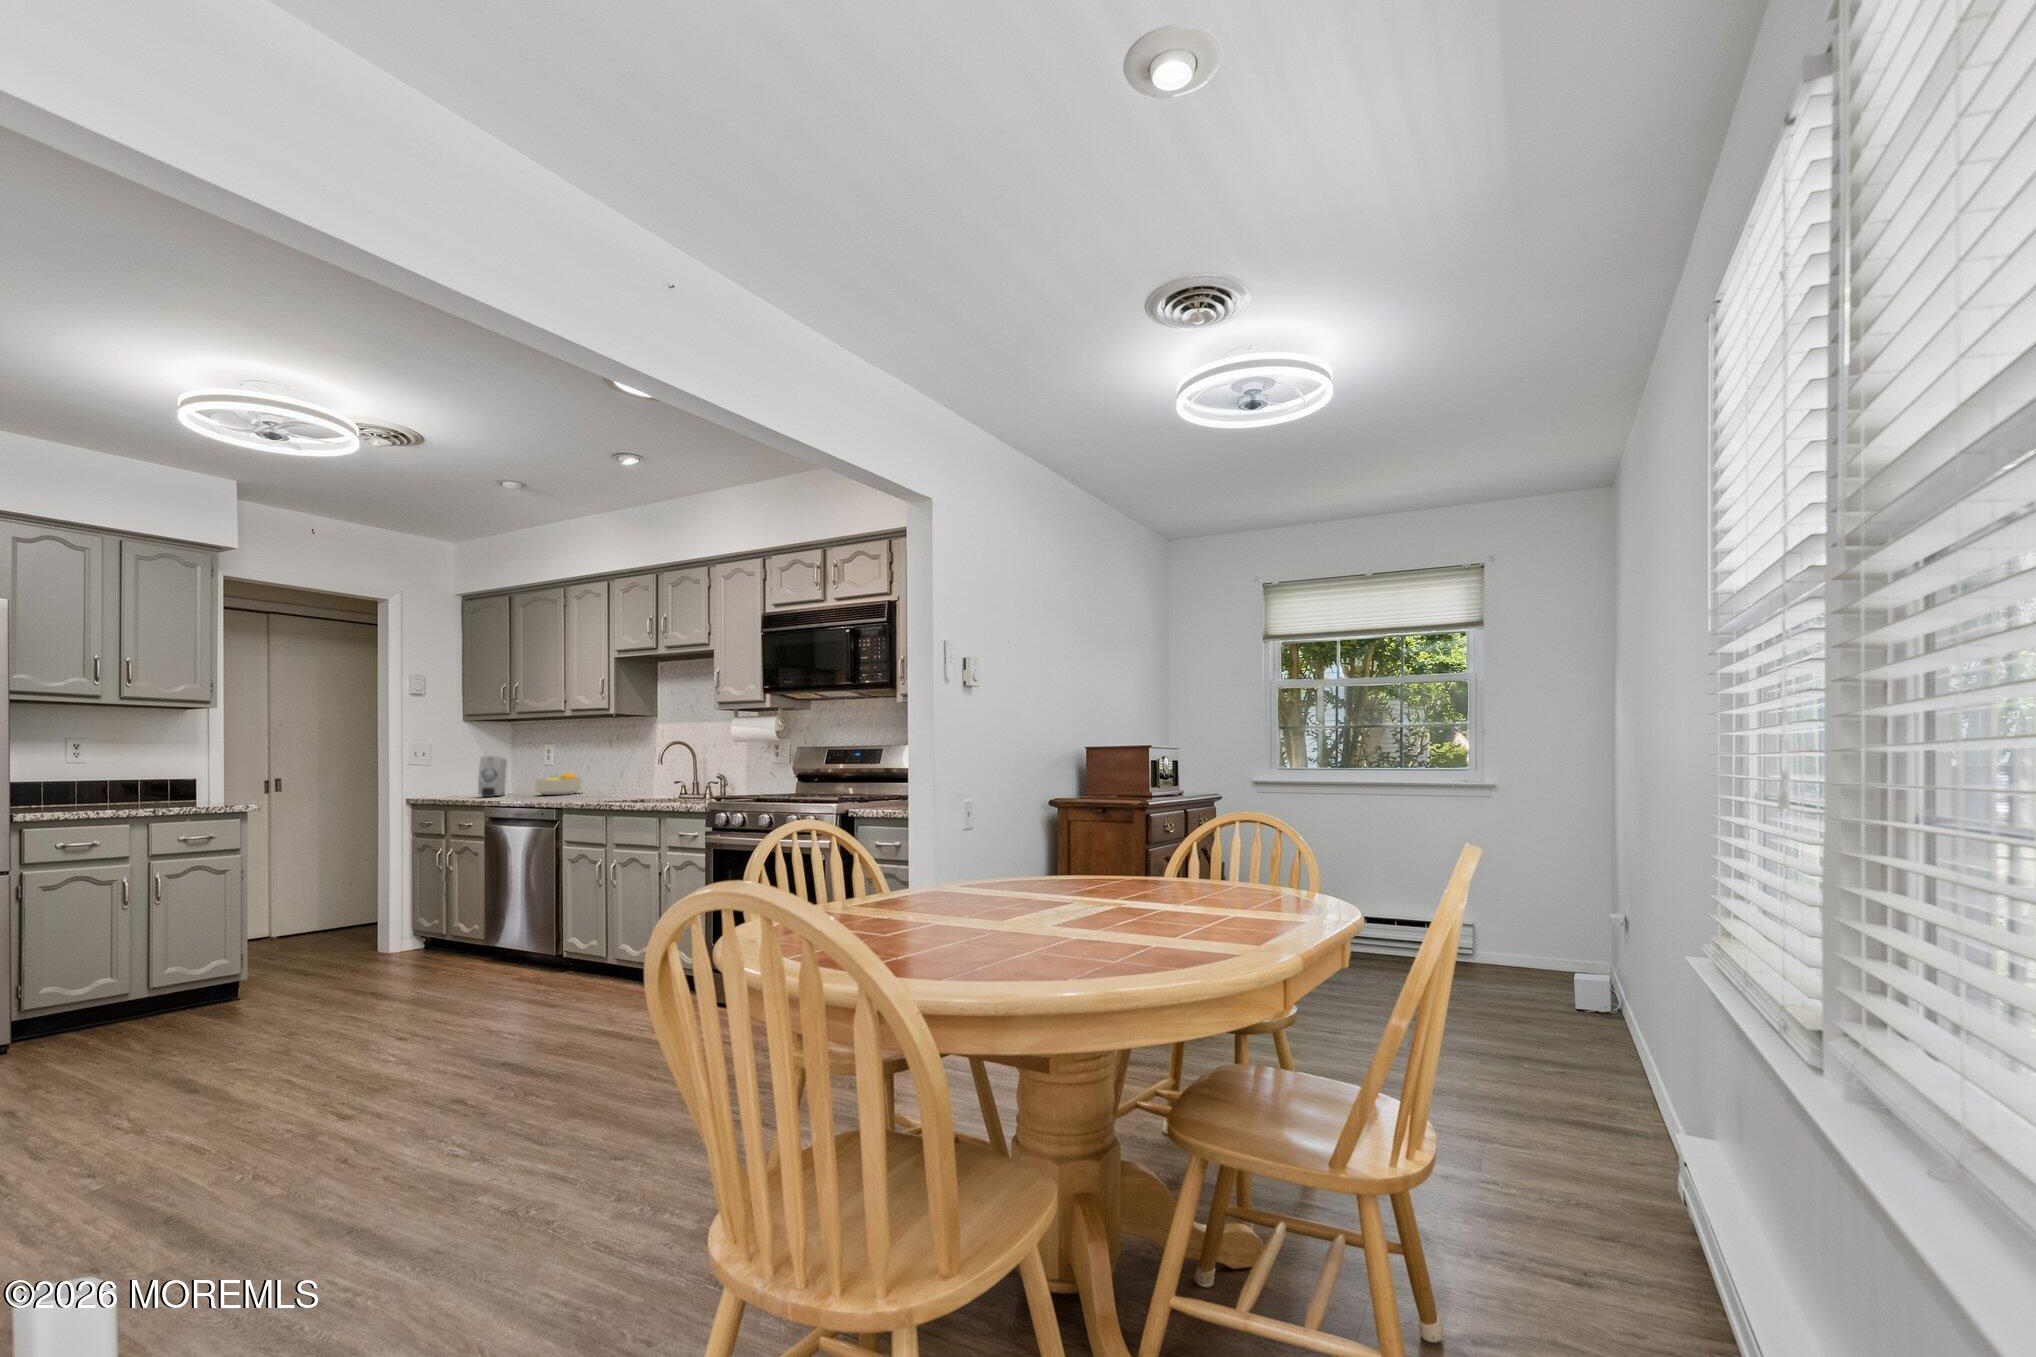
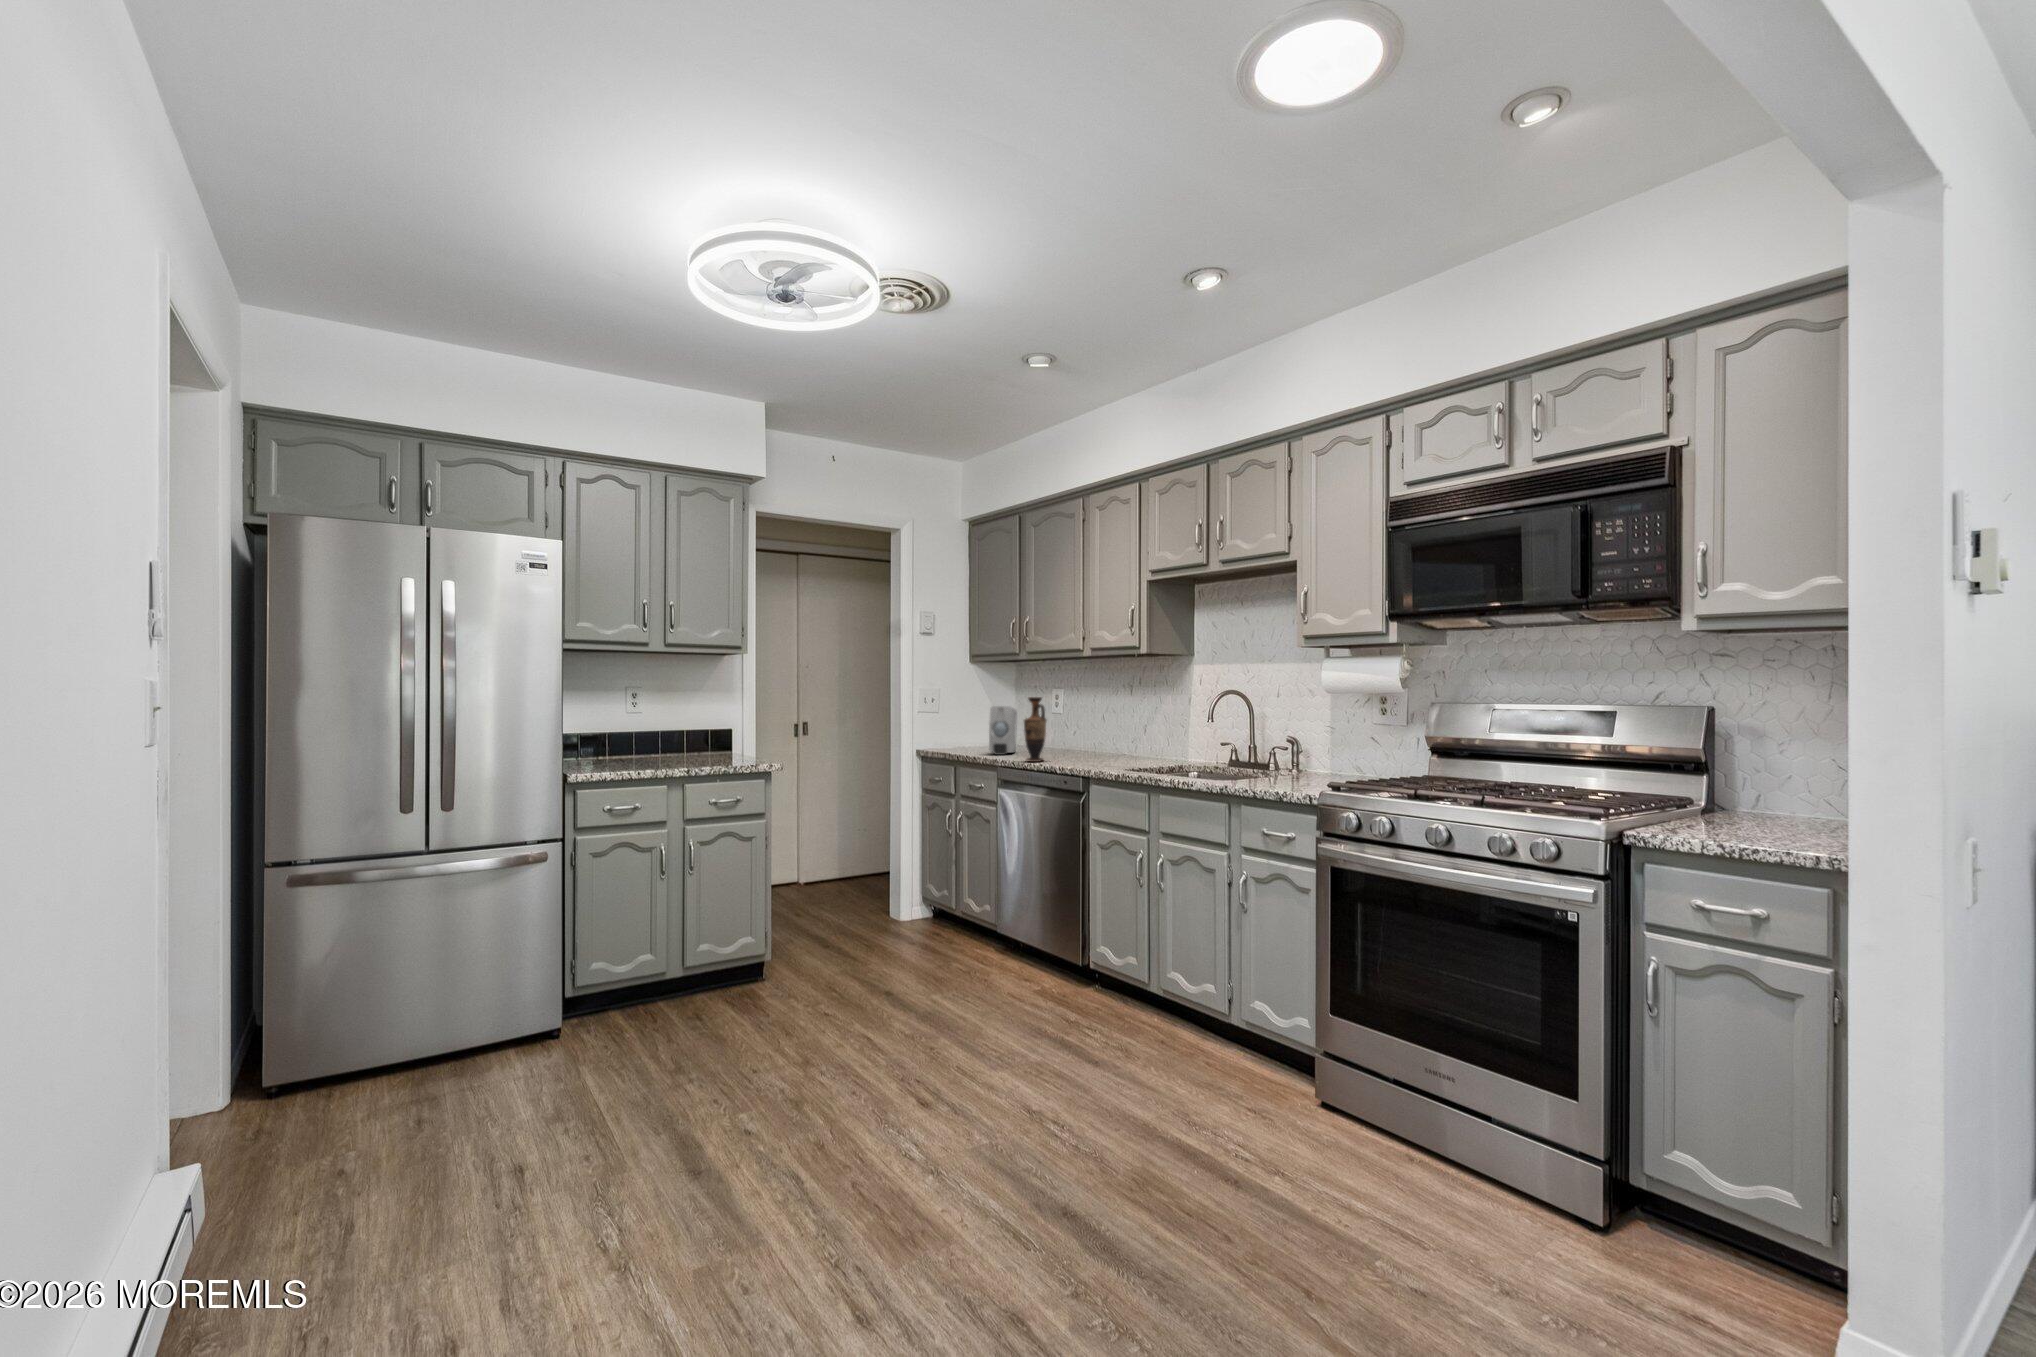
vase: none [508,747,529,799] -> present [1024,697,1047,762]
fruit bowl: present [535,772,582,795] -> none [1051,727,1102,756]

